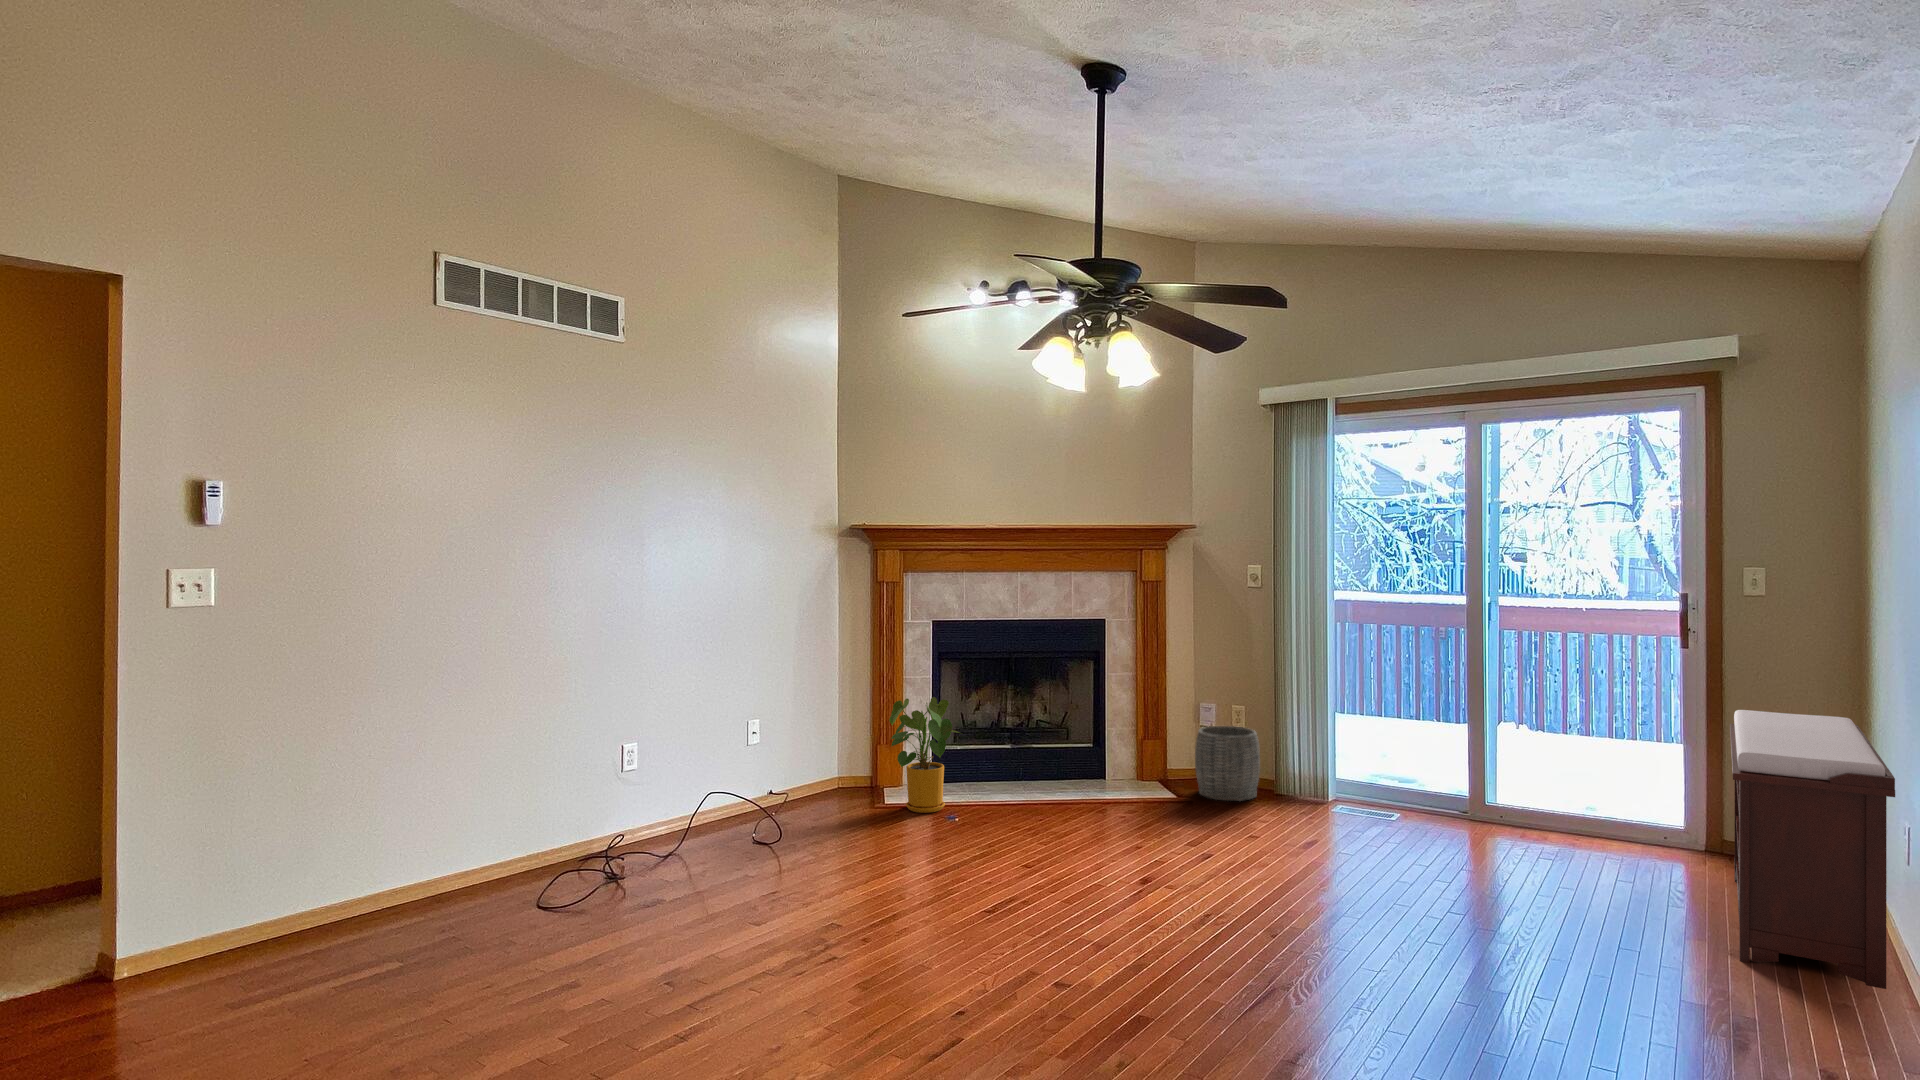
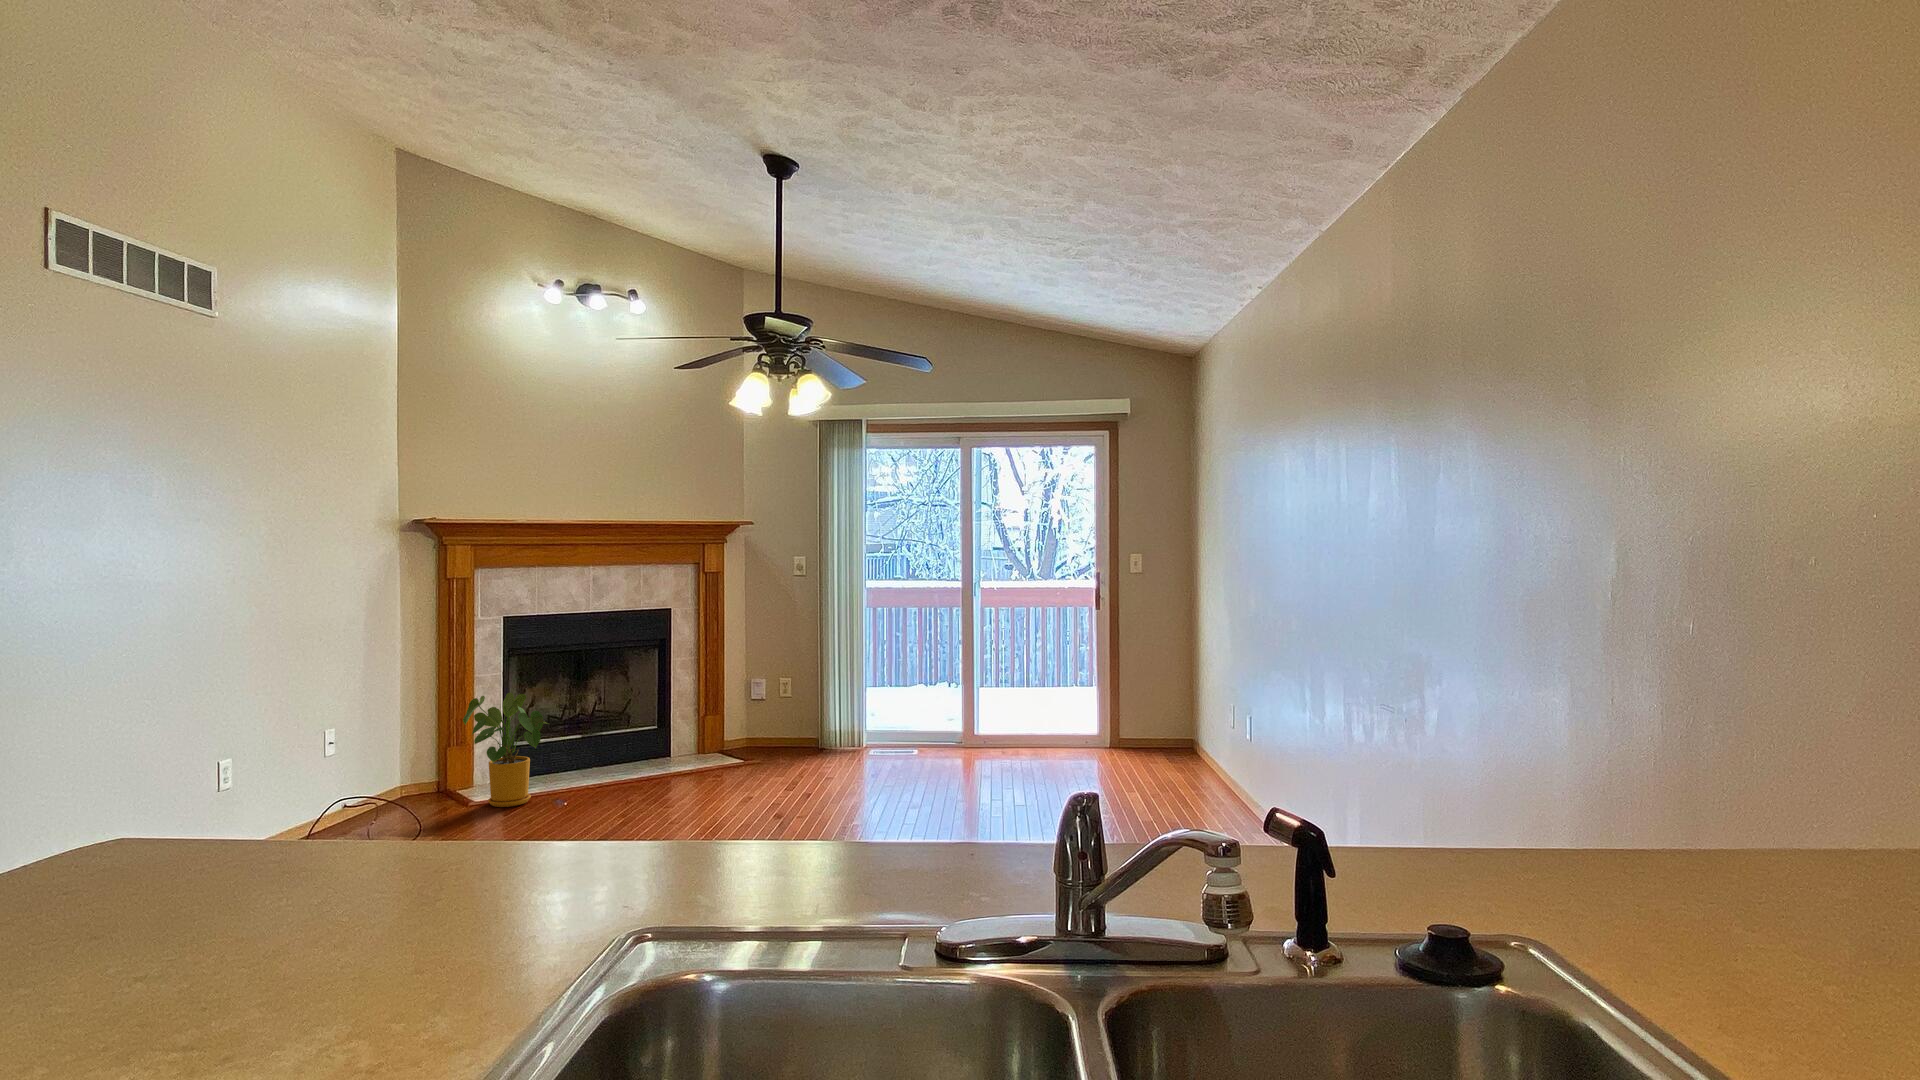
bench: present [1730,710,1895,989] -> none [1131,648,1239,808]
woven basket: present [1195,726,1260,801] -> none [754,697,808,760]

